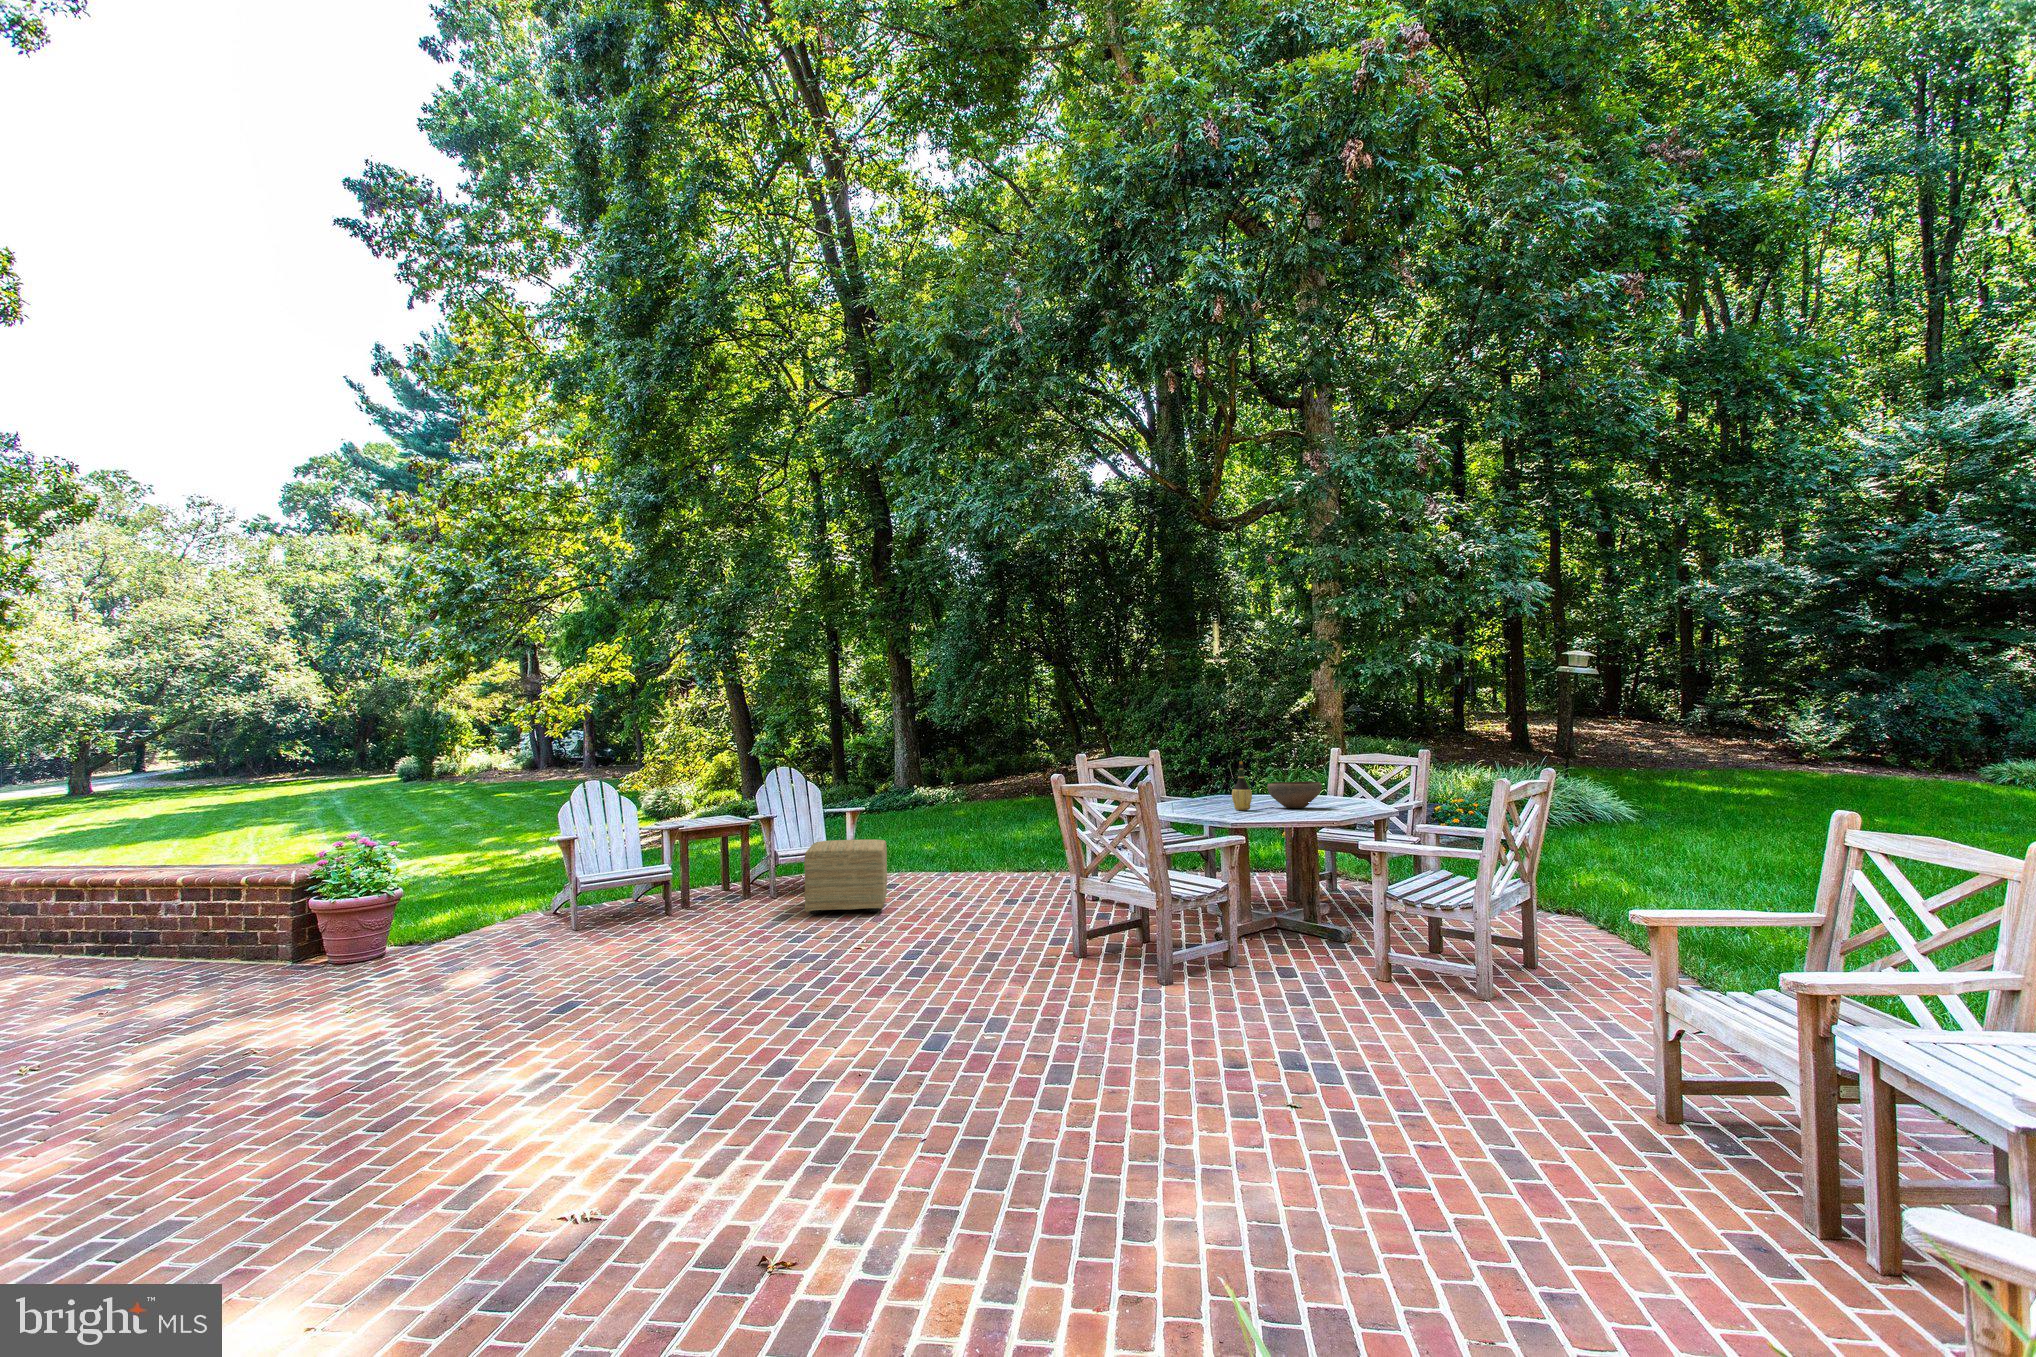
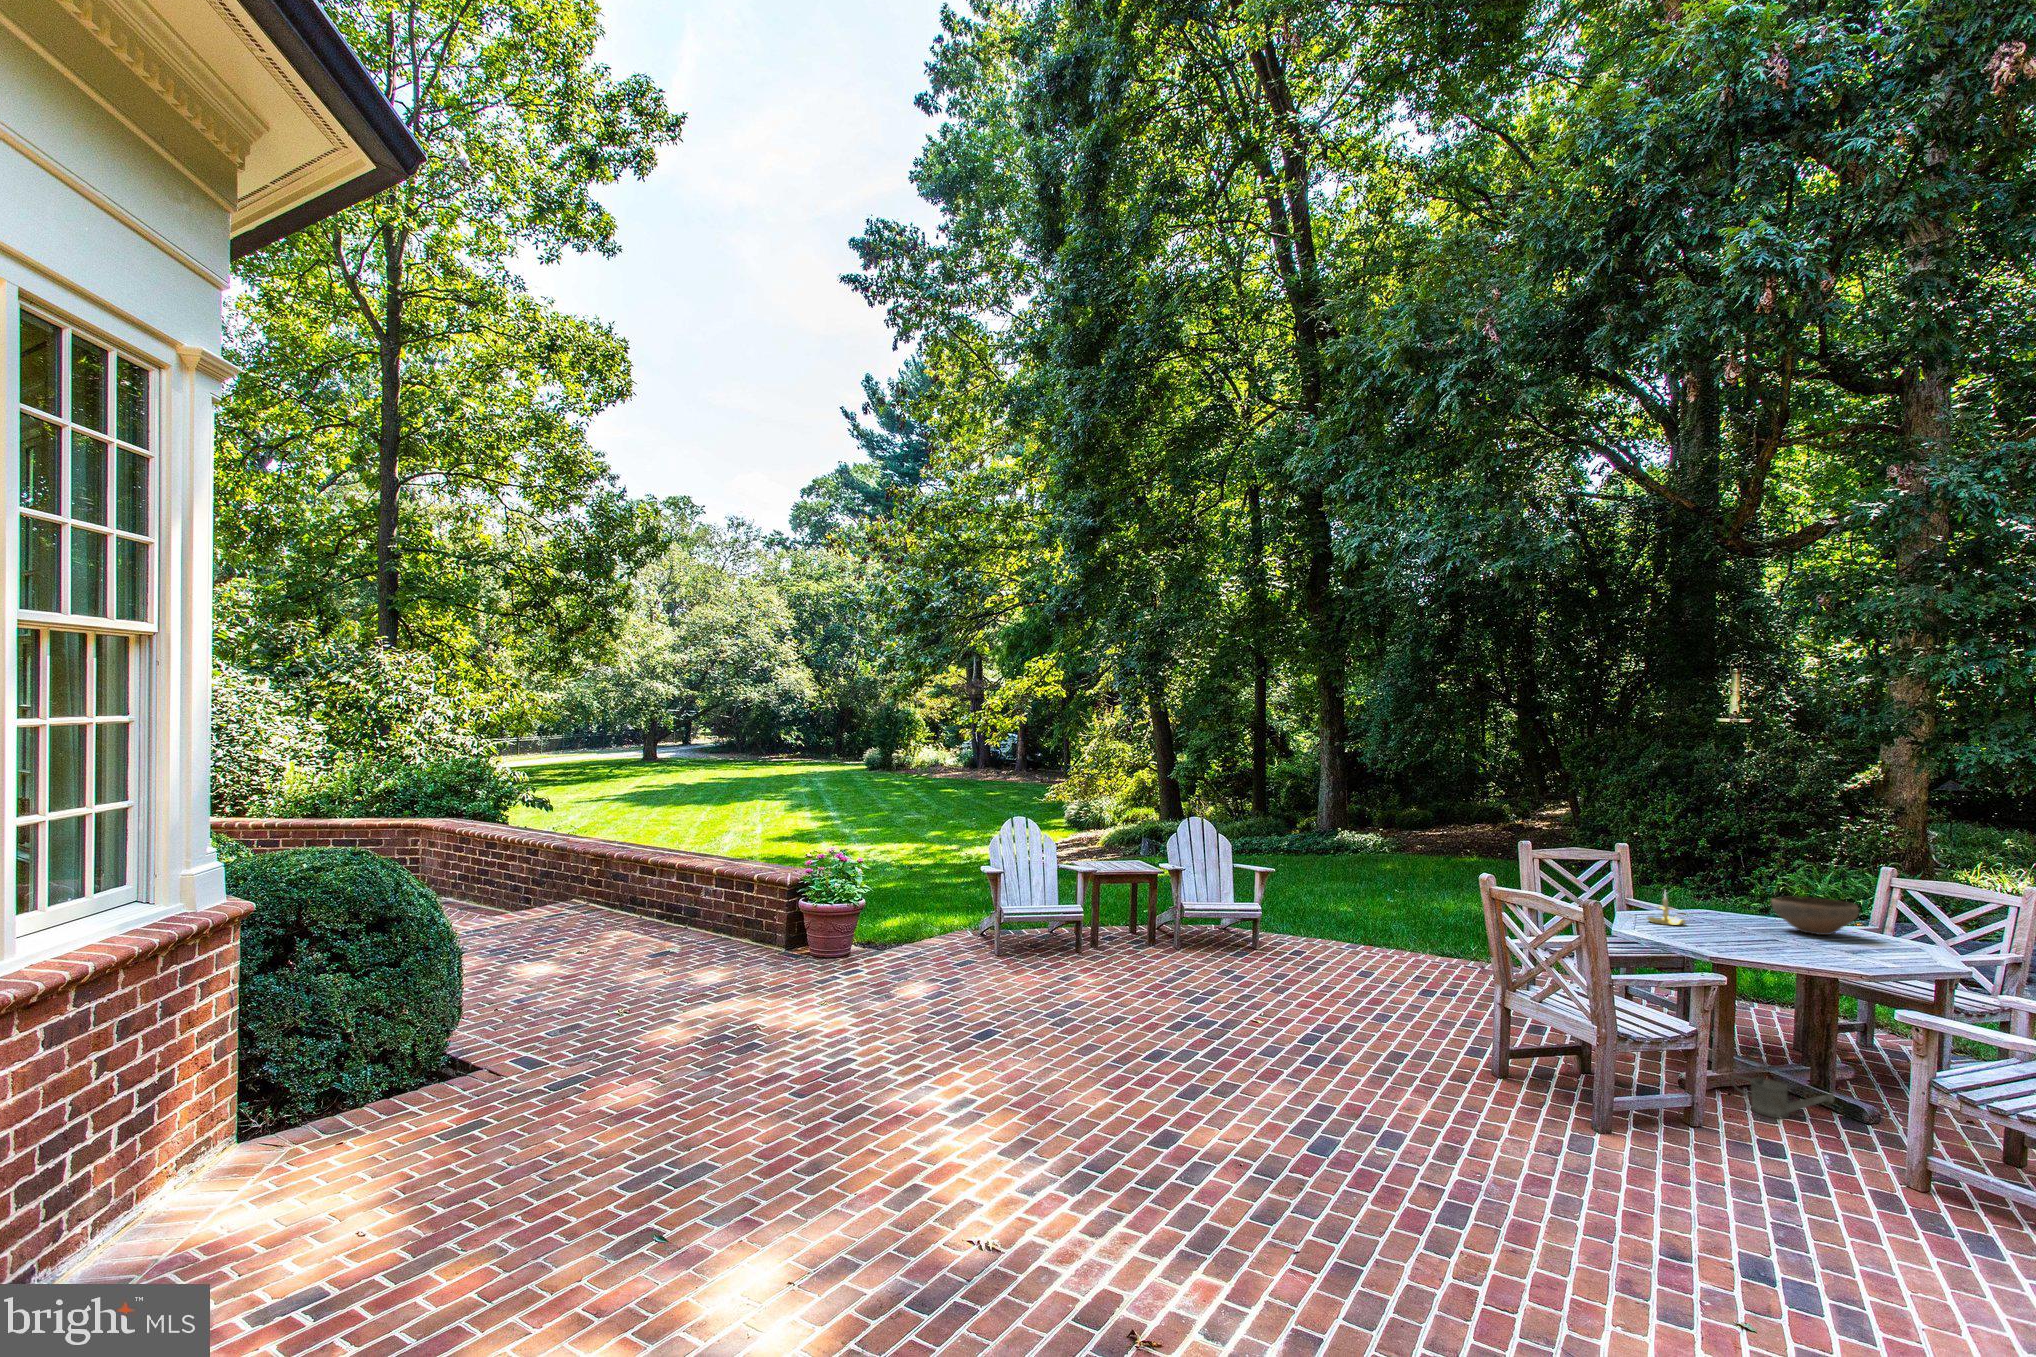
wine bottle: present [1232,761,1252,810] -> none [1713,871,1743,931]
candle holder: none [1186,782,1216,811] -> present [1647,895,1685,925]
ottoman: present [804,839,887,915] -> none [1209,900,1291,979]
watering can: none [1250,923,1316,952] -> present [1732,1075,1834,1119]

